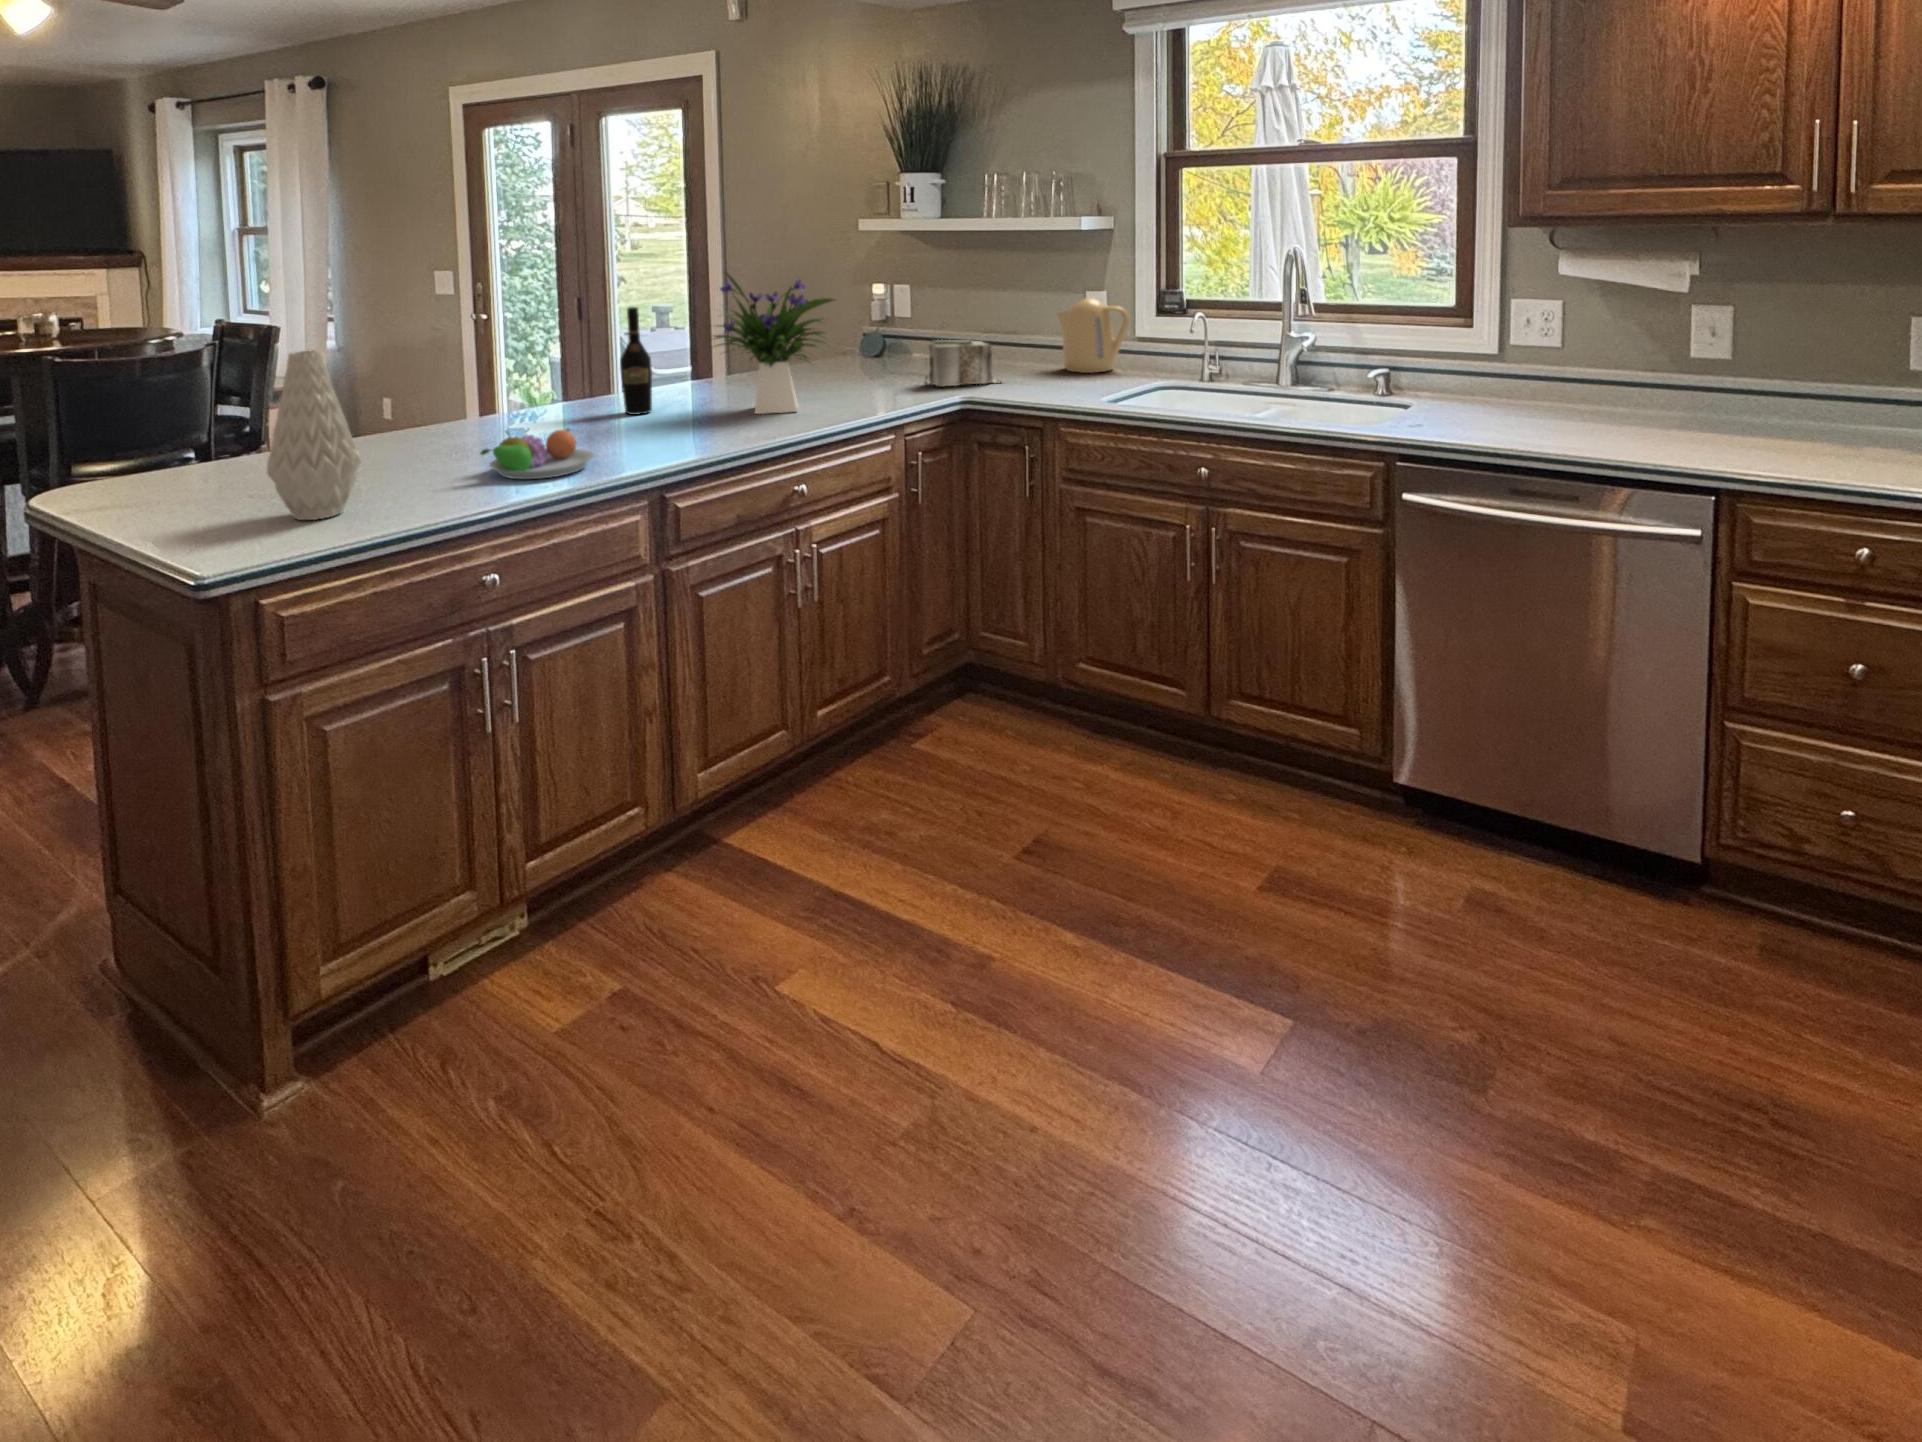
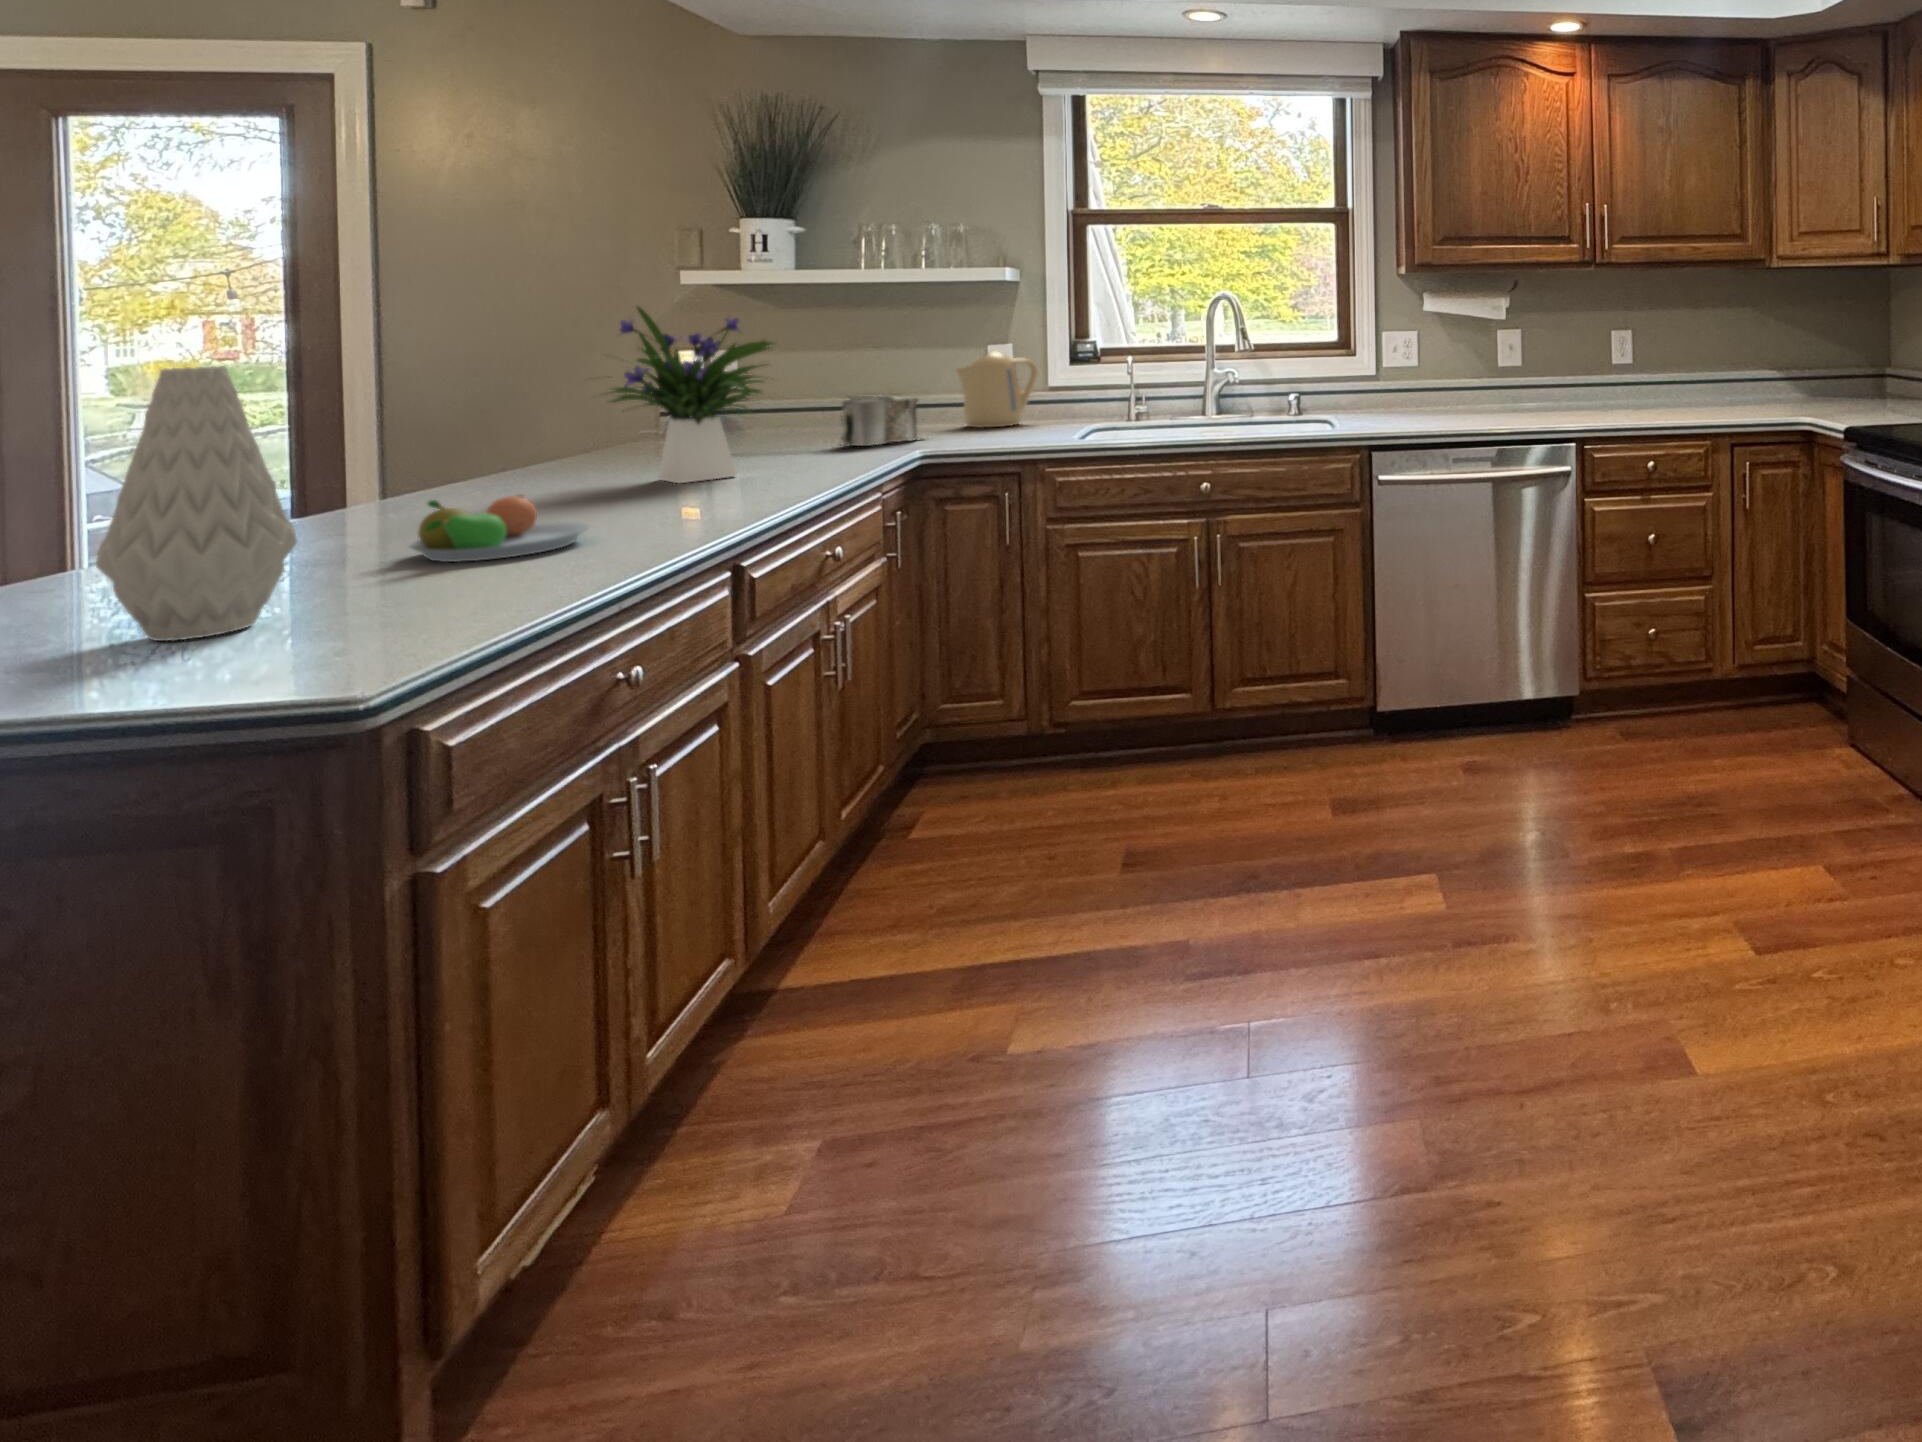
wine bottle: present [620,307,652,415] -> none [443,355,498,504]

